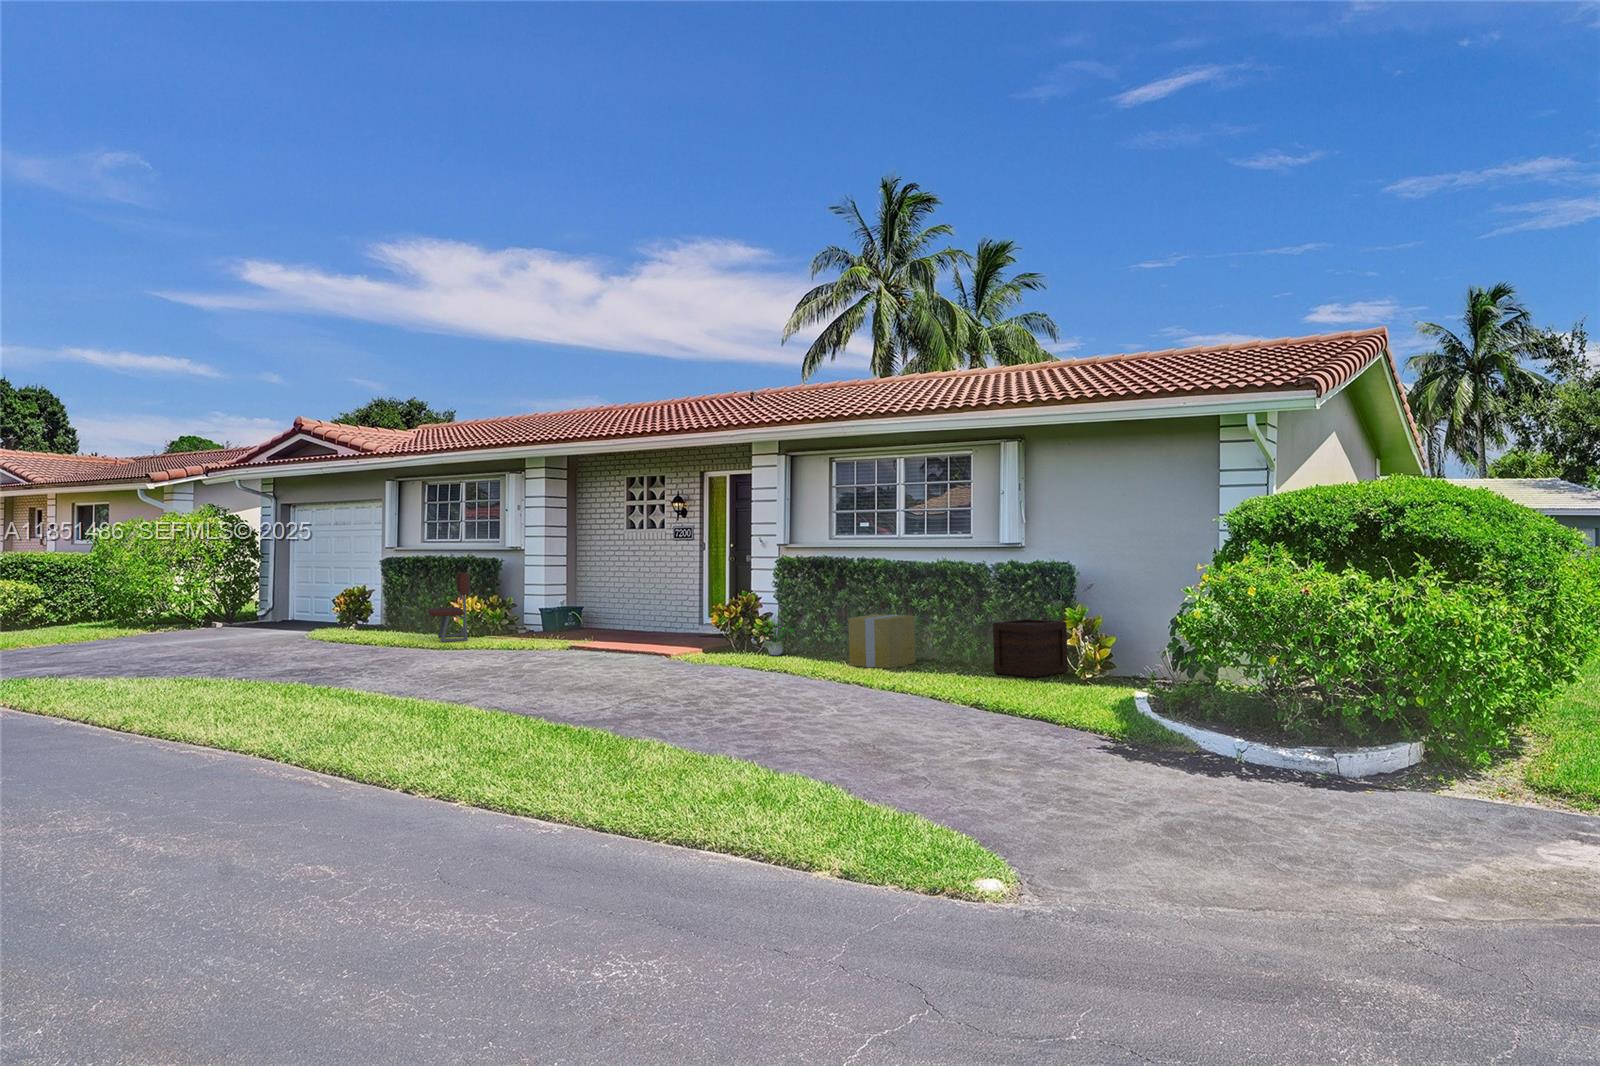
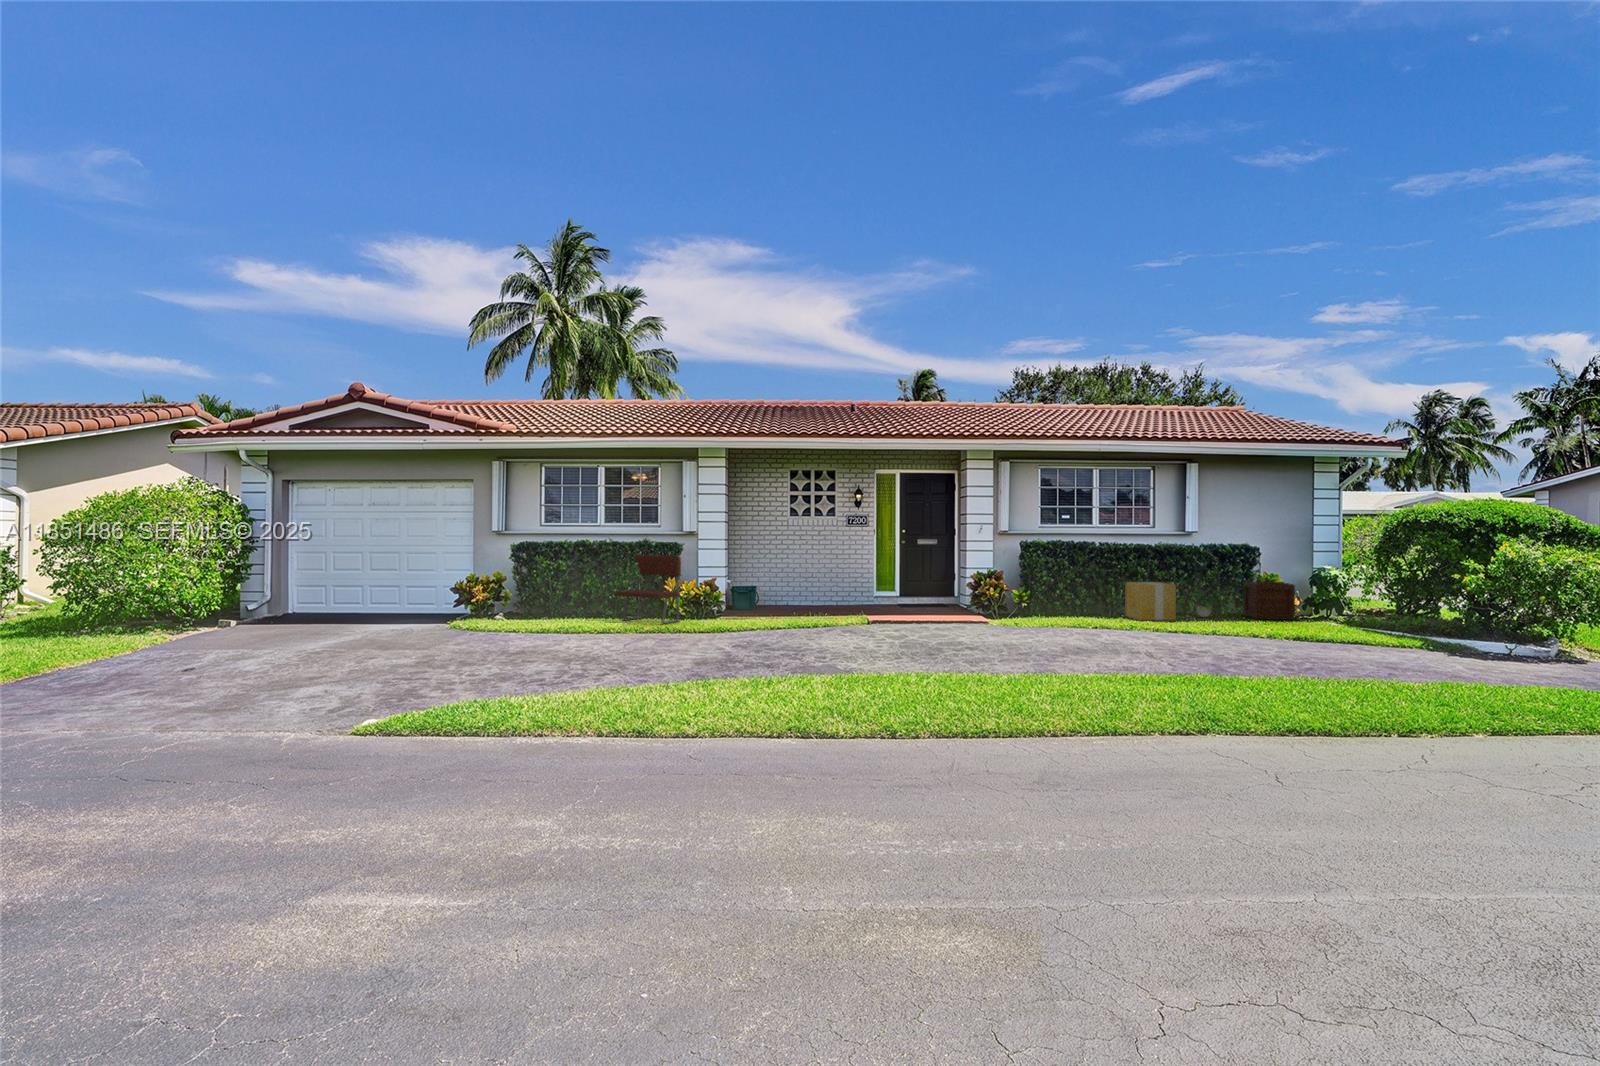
potted plant: present [764,621,794,656] -> present [1195,590,1213,617]

